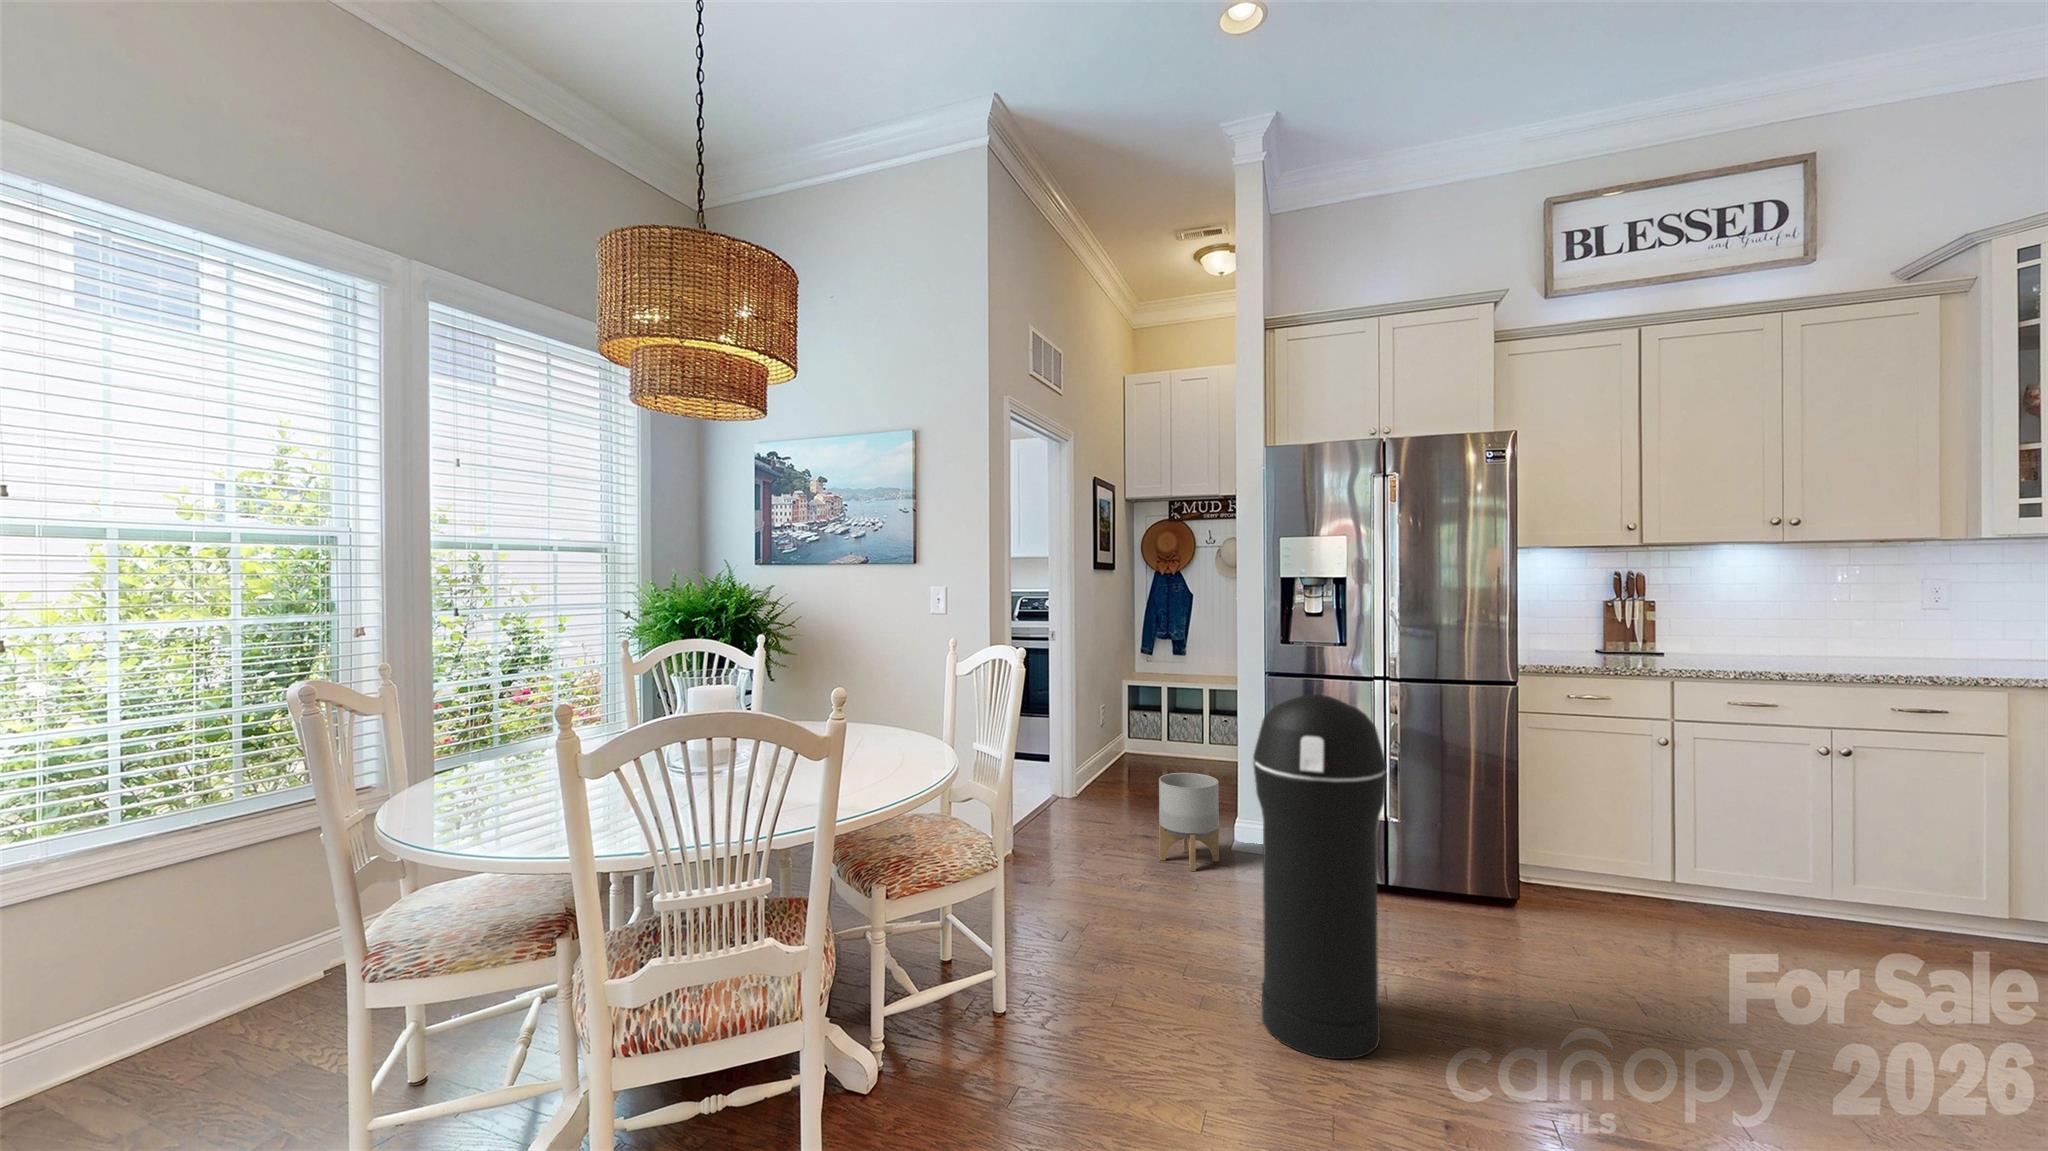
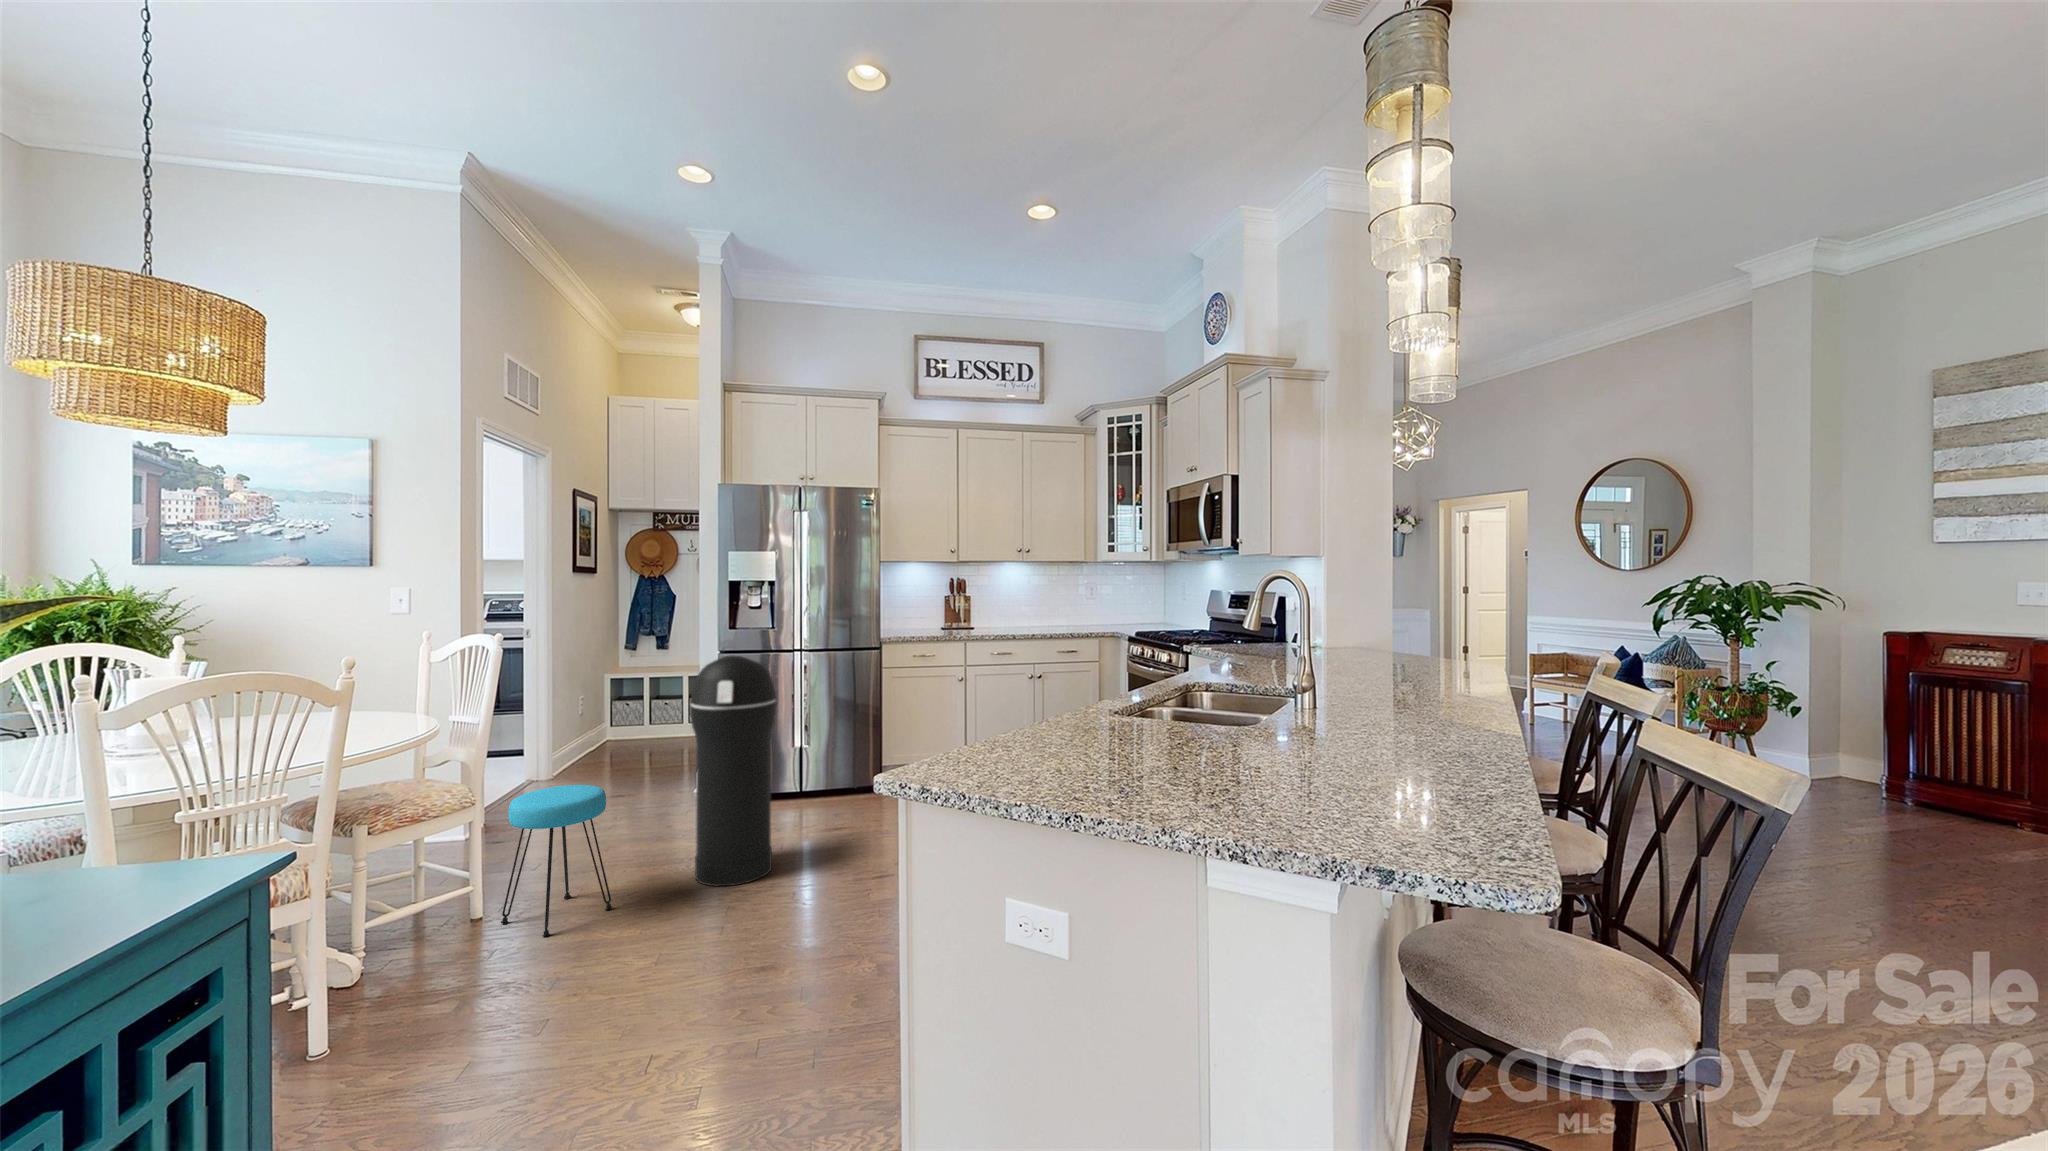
planter: present [1159,773,1219,871] -> none [630,736,681,810]
stool: none [1024,856,1156,1078] -> present [501,785,612,936]

